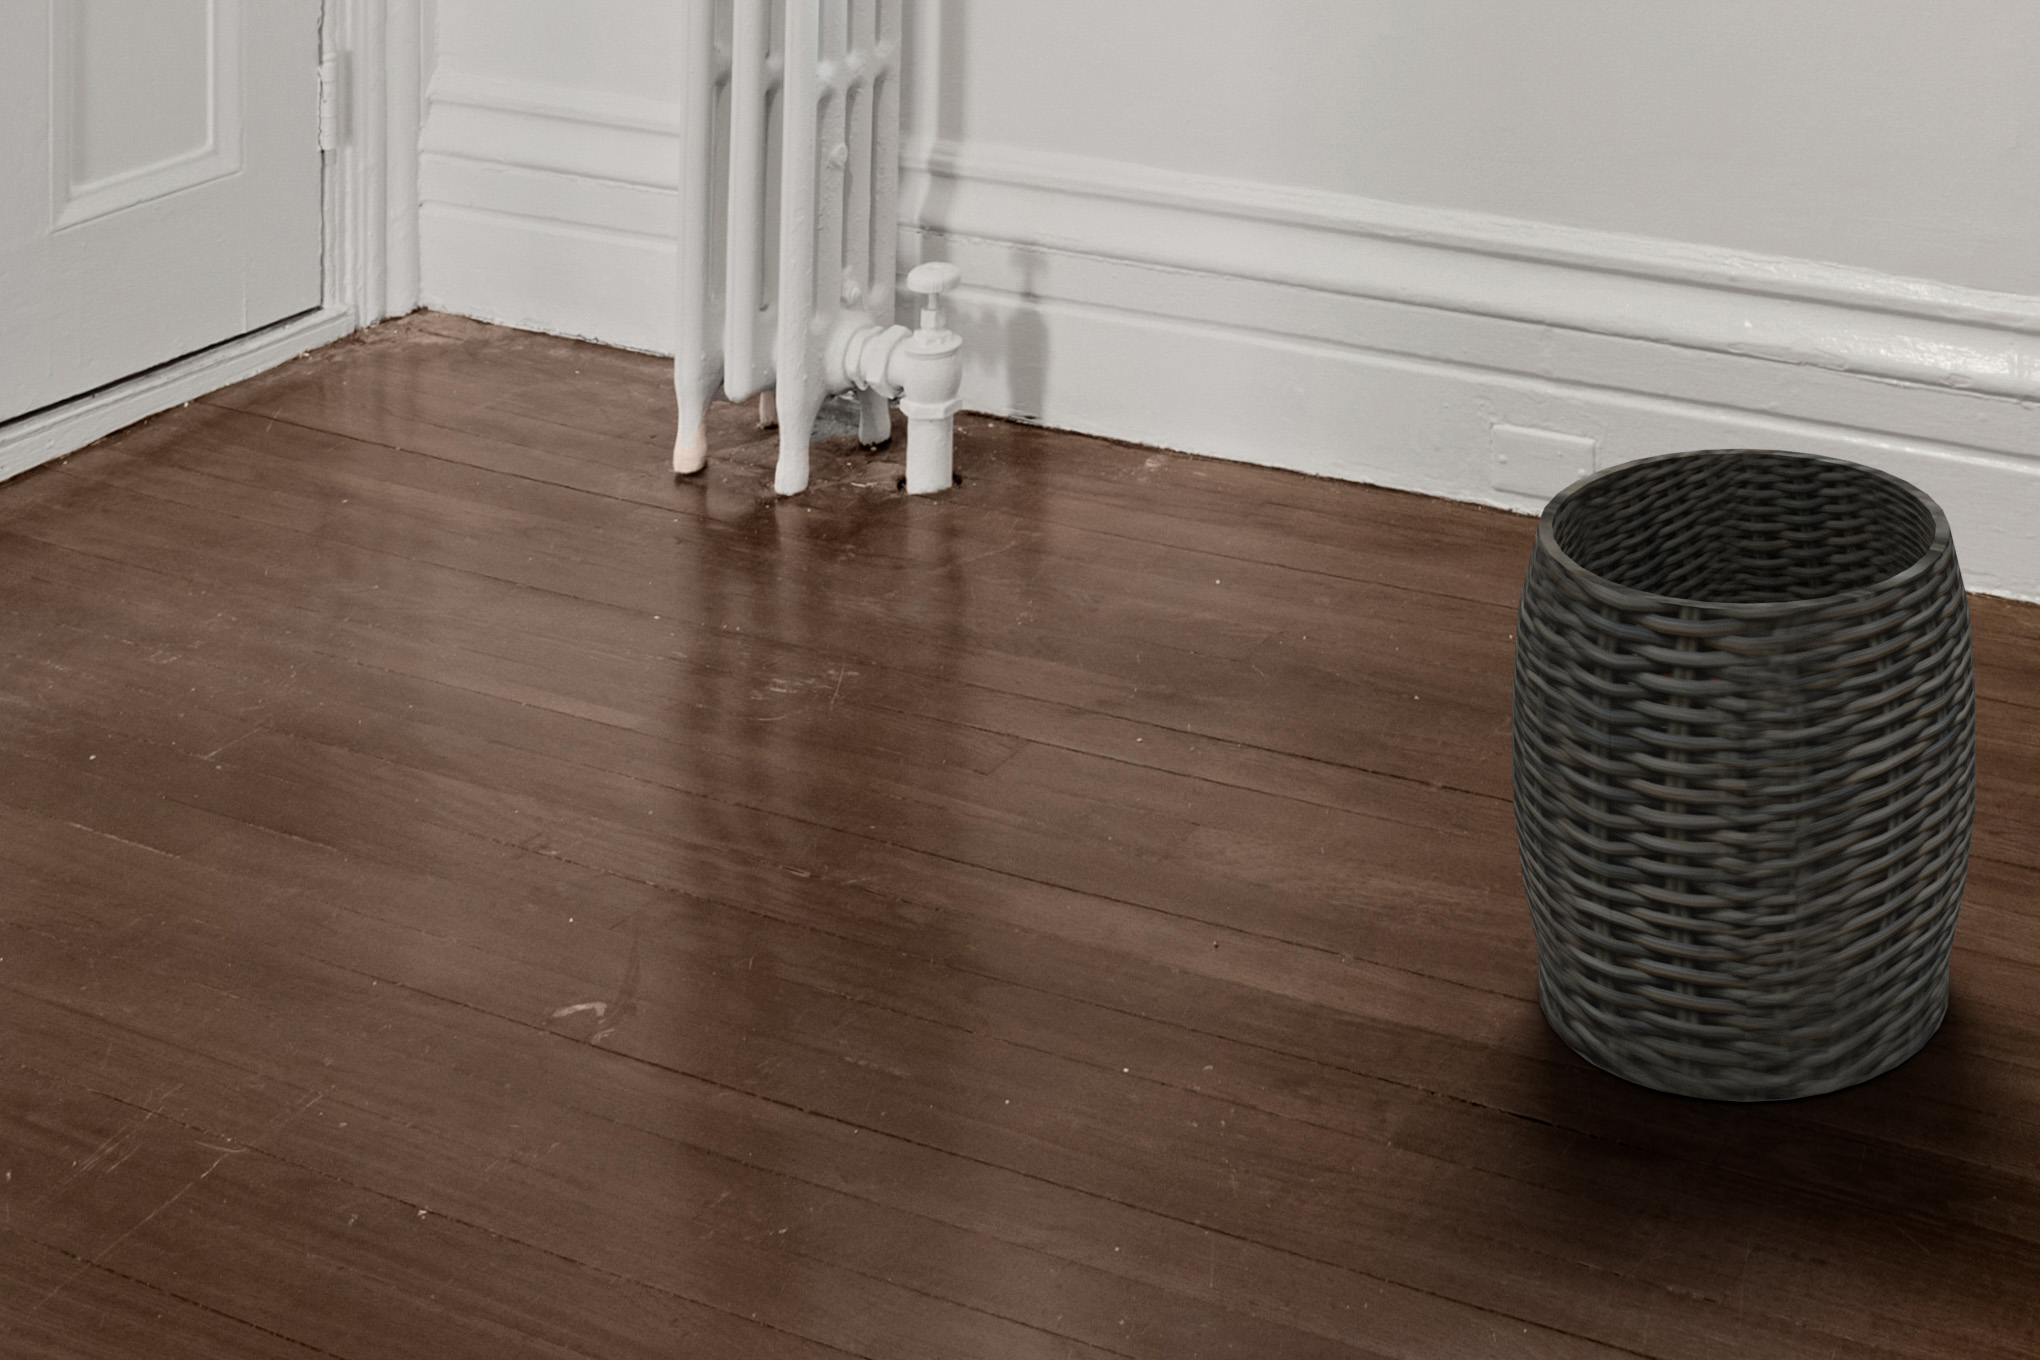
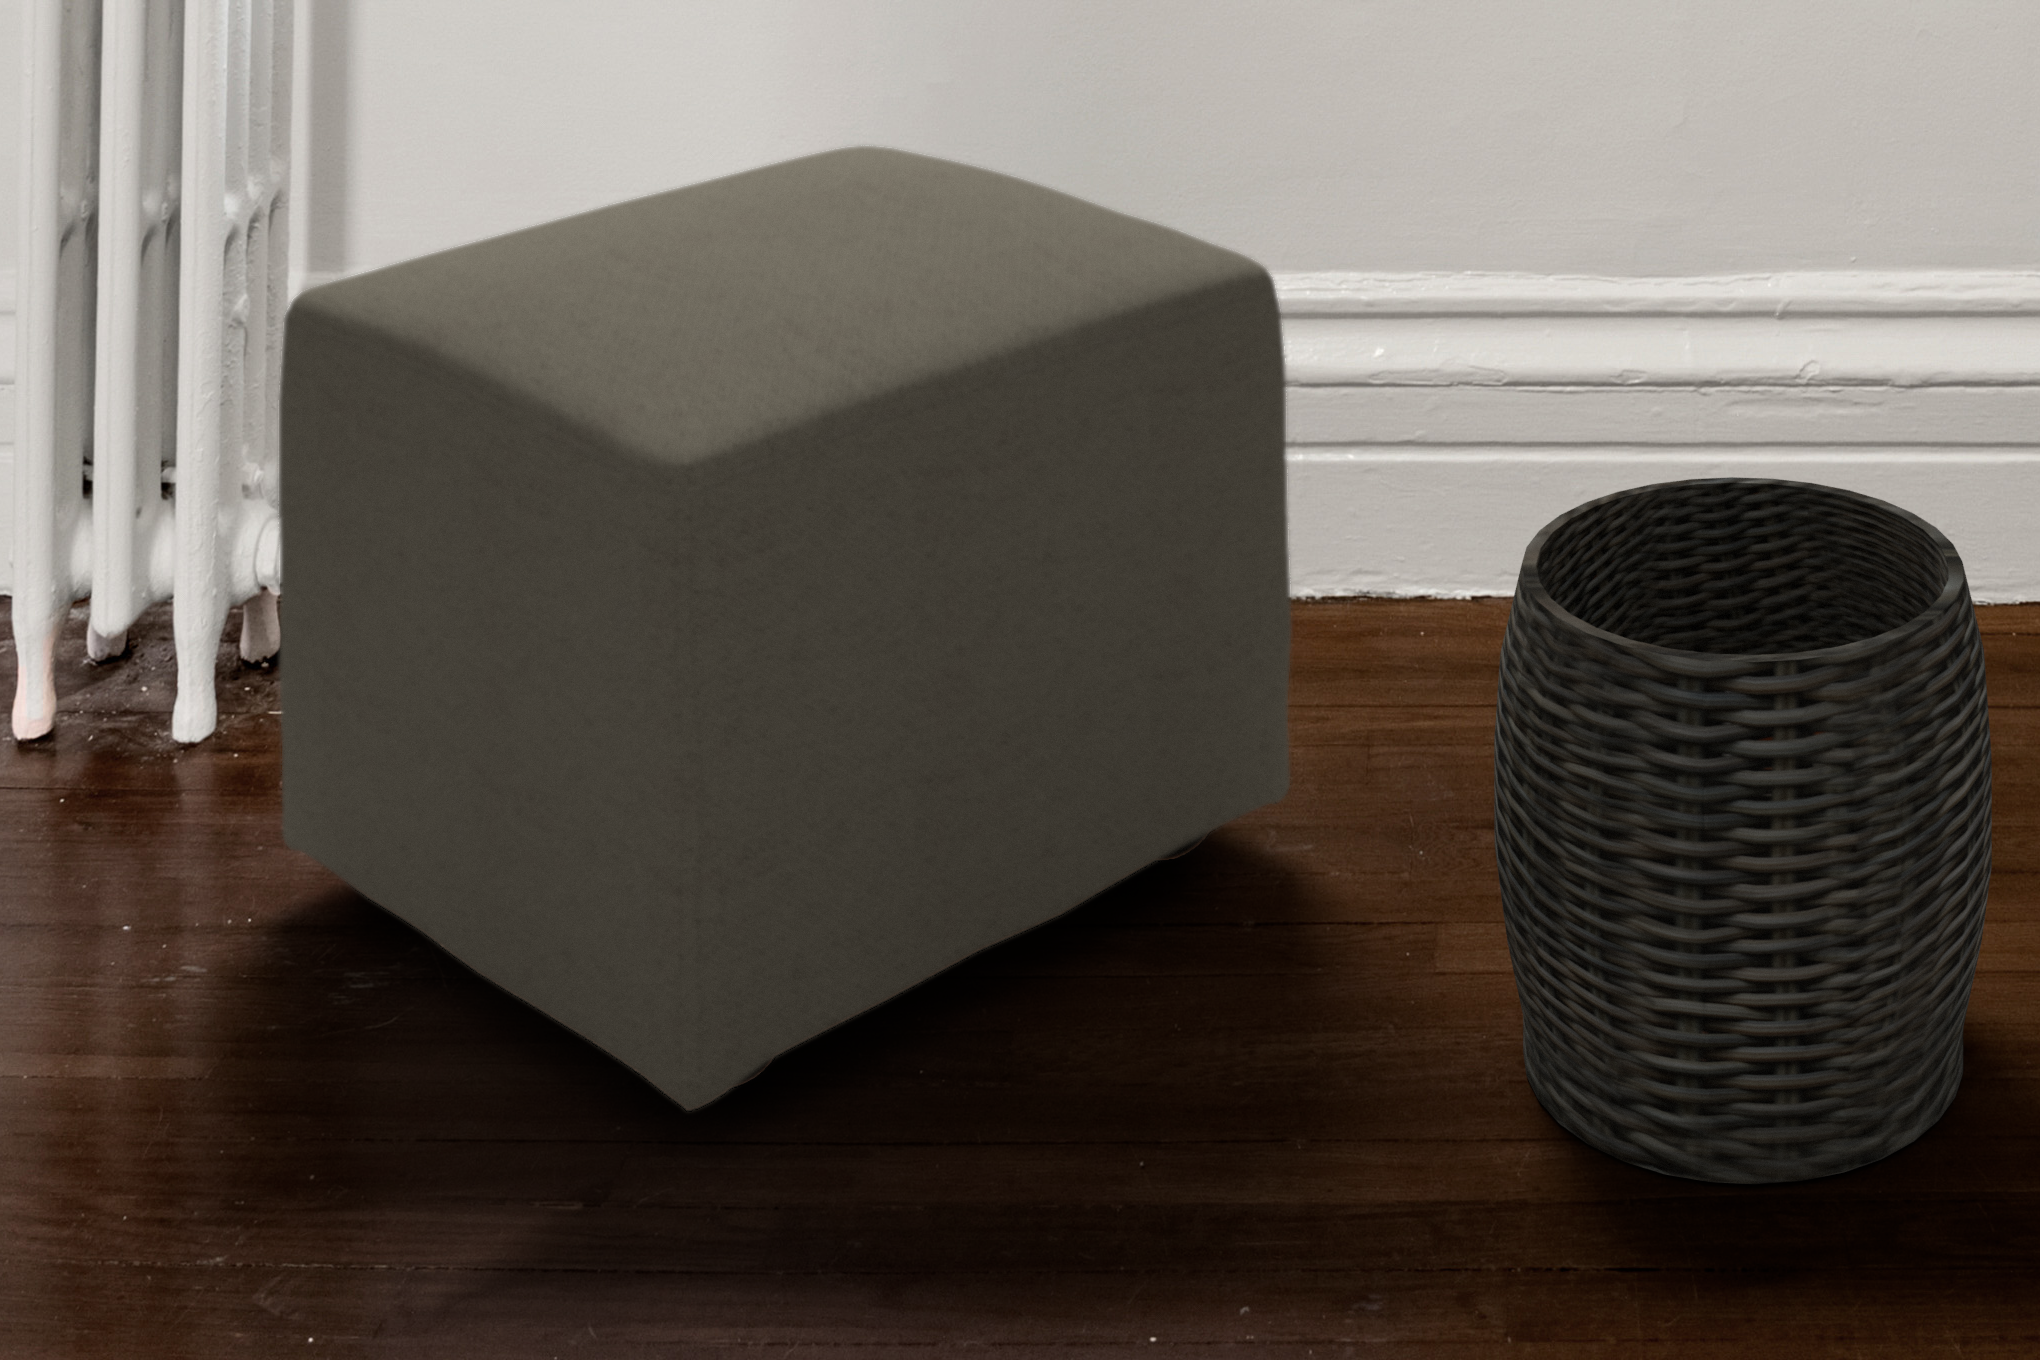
ottoman: none [750,79,1501,828] -> present [279,146,1291,1111]

